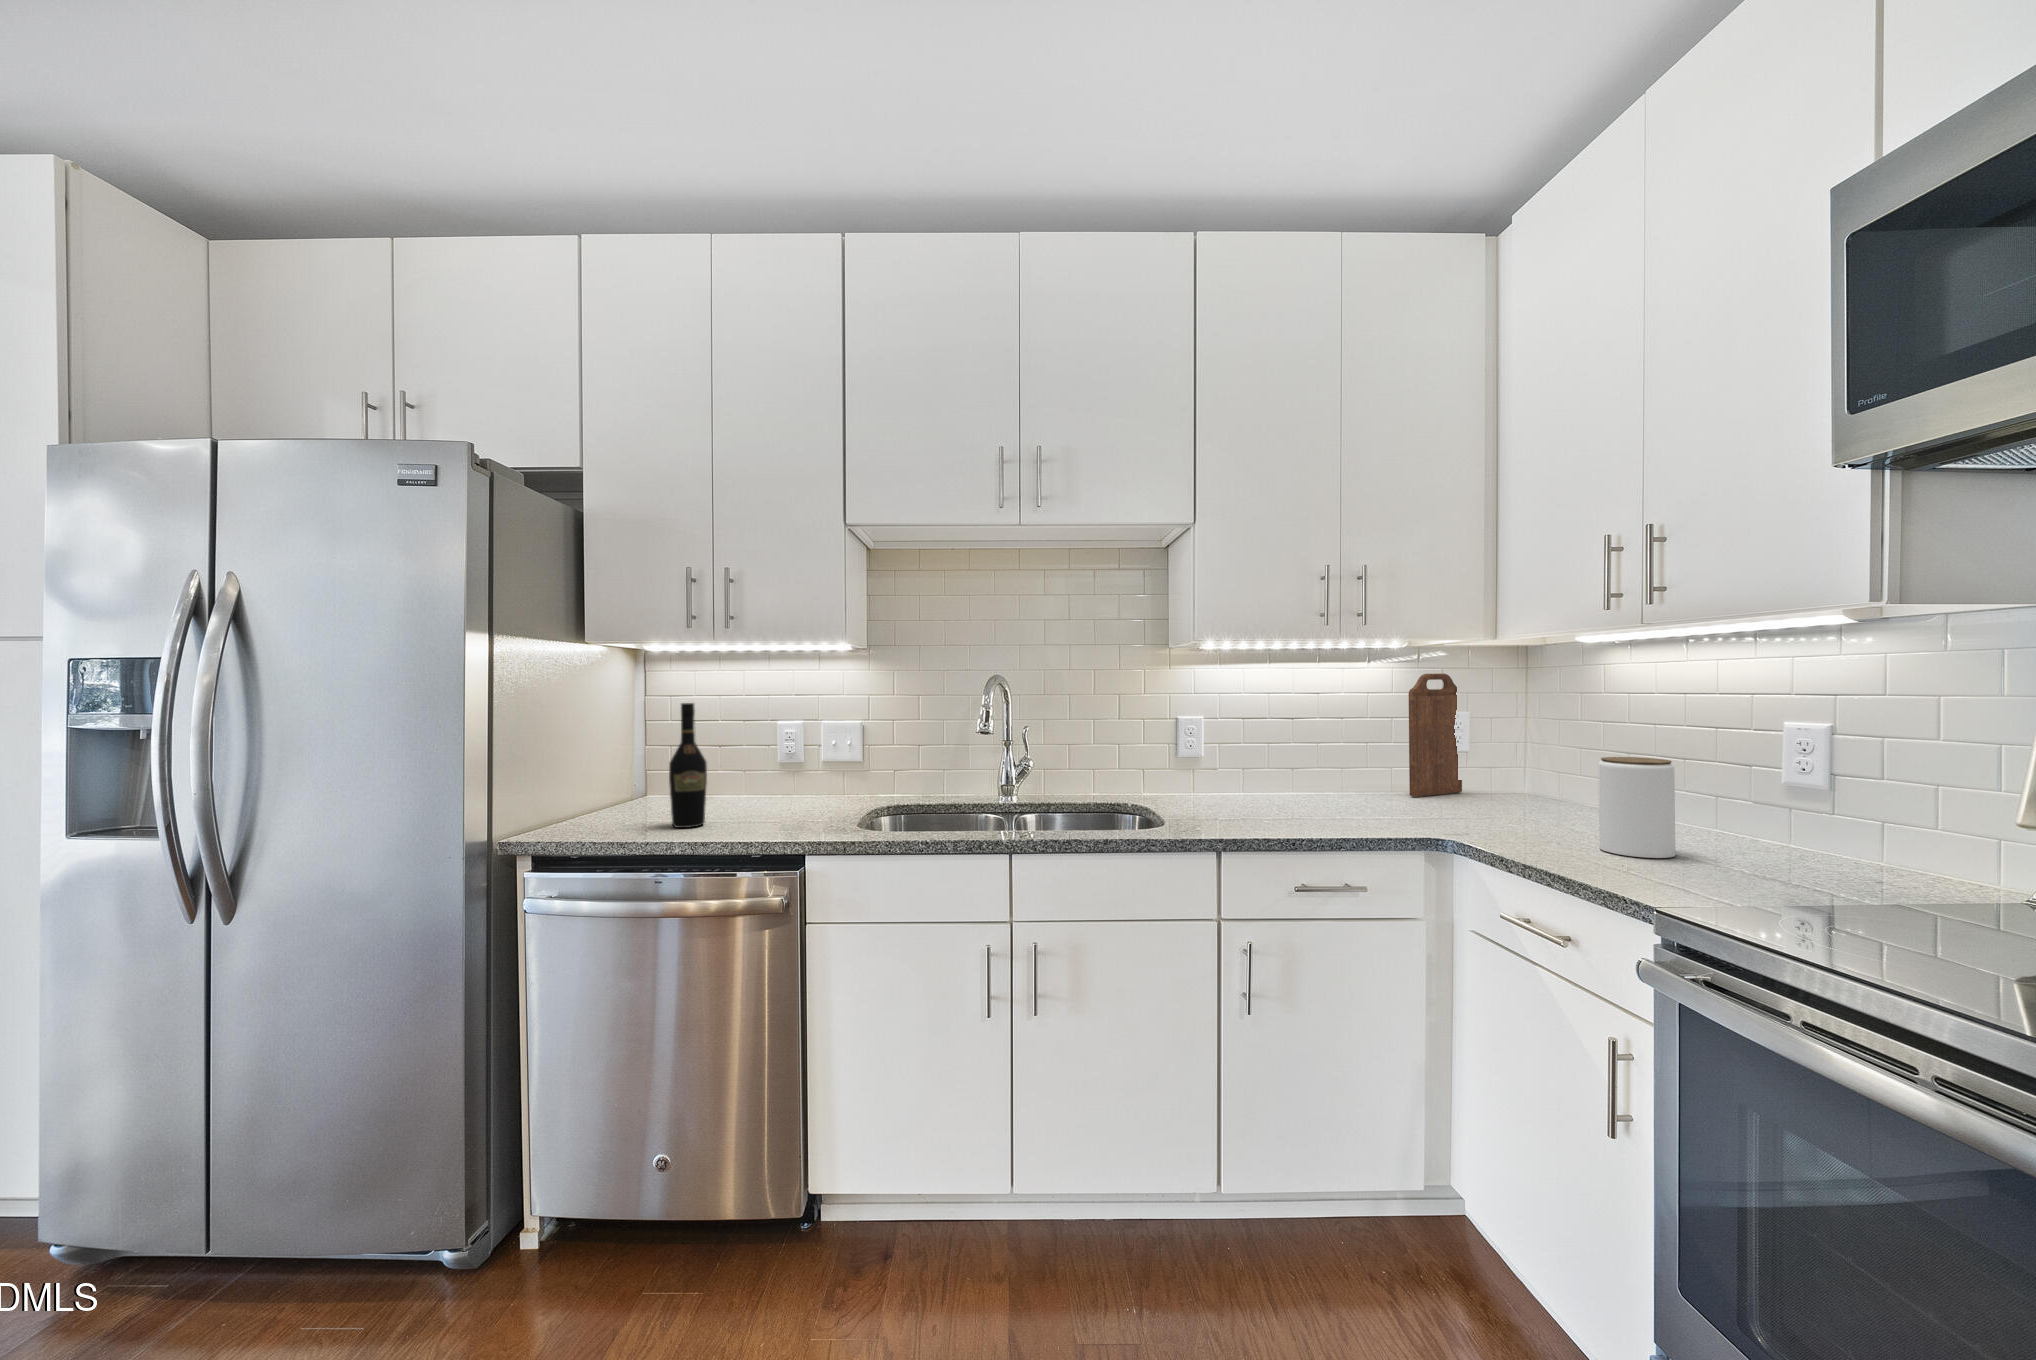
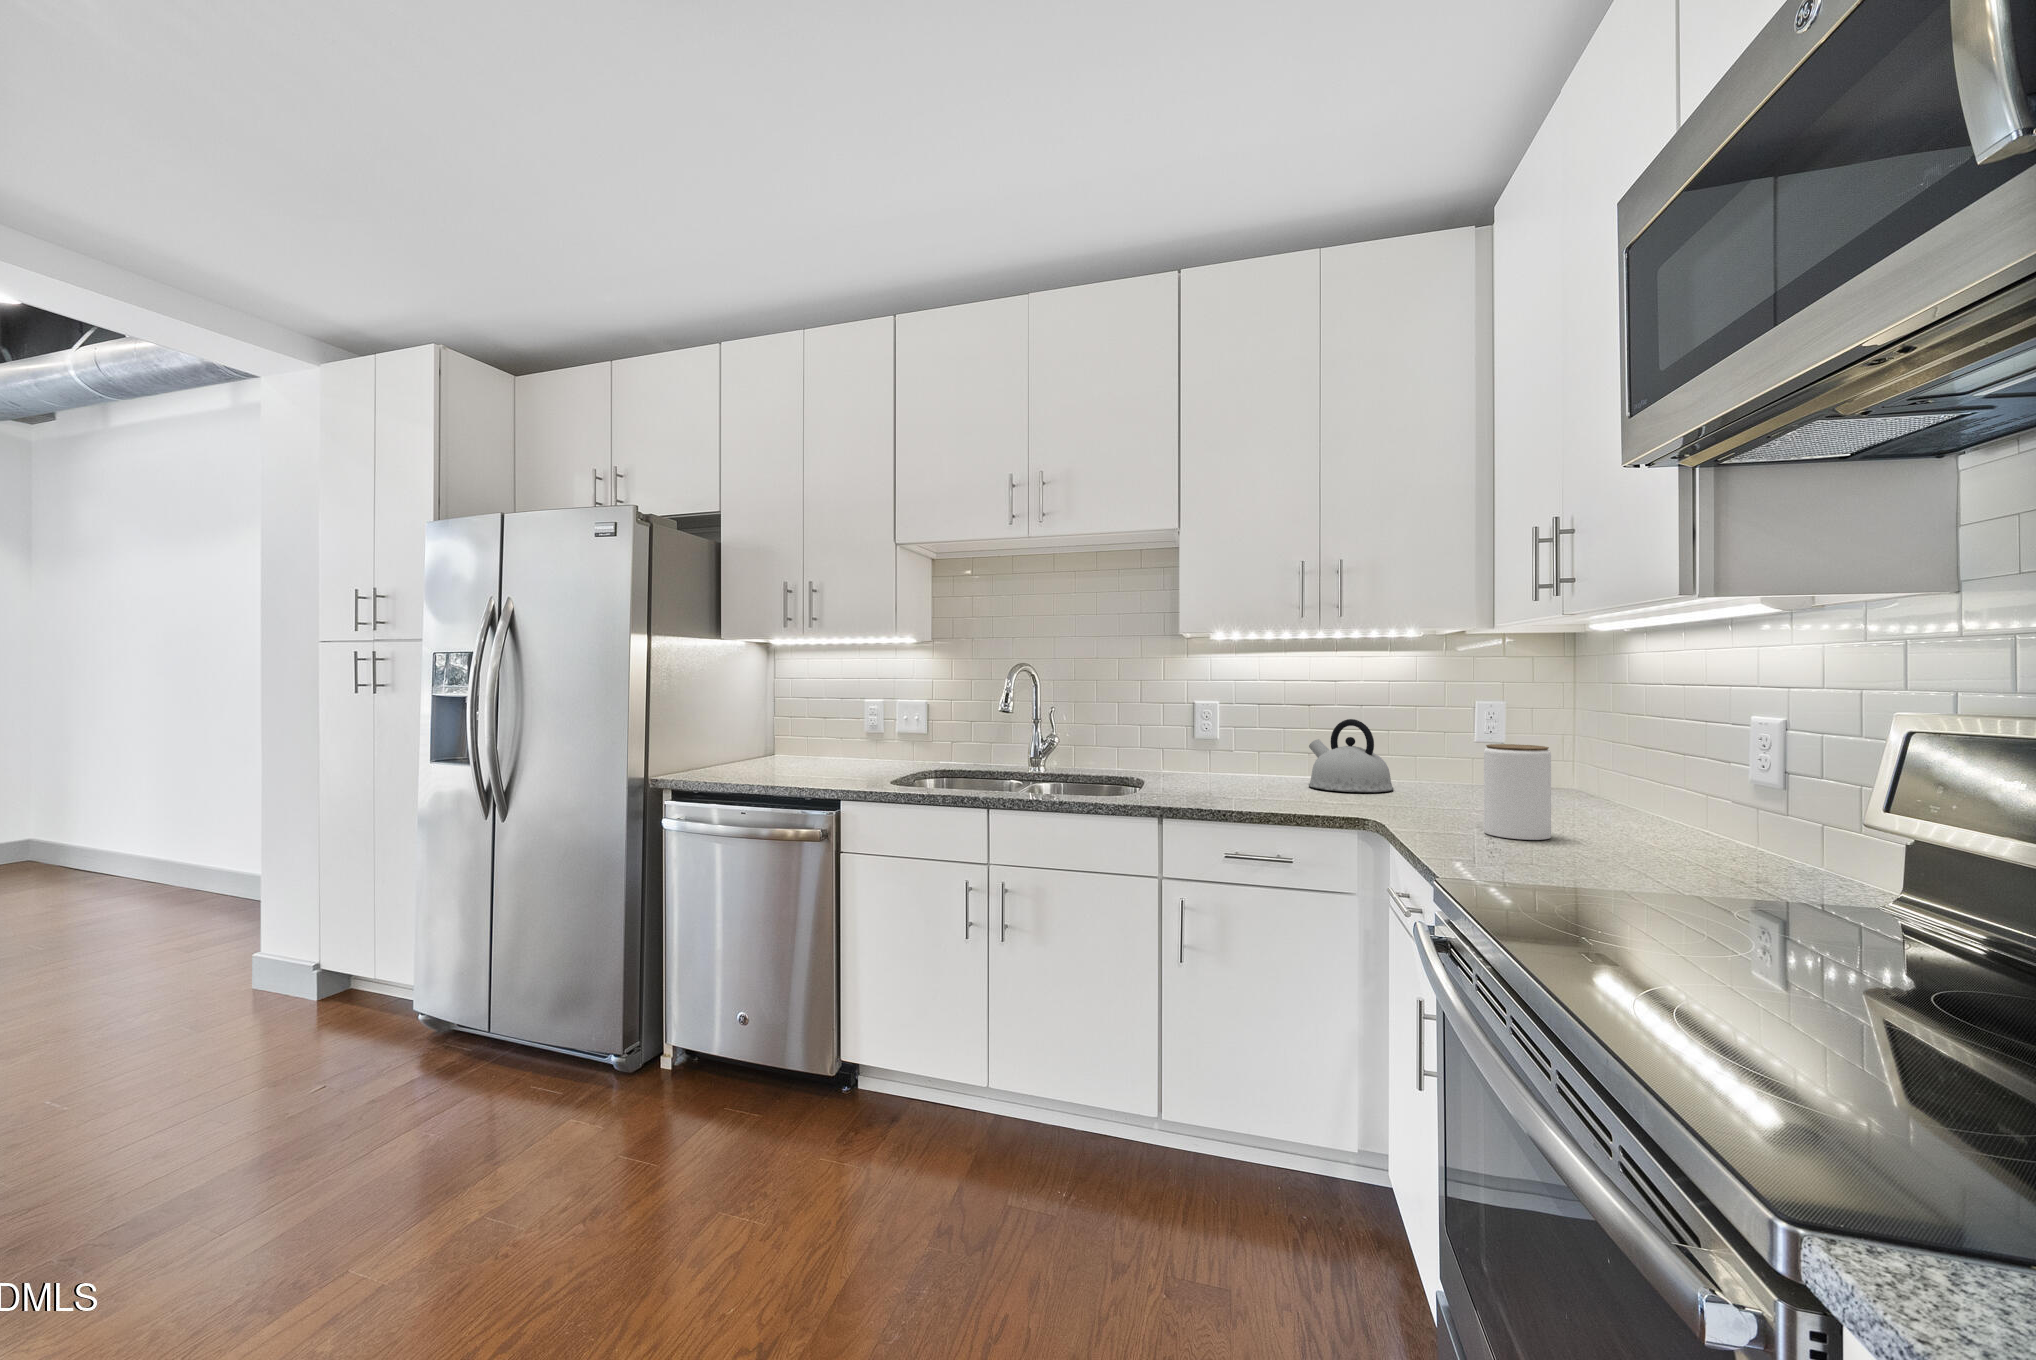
cutting board: present [1409,674,1462,797] -> none [1419,666,1487,788]
wine bottle: present [669,703,707,828] -> none [766,684,793,778]
kettle: none [1302,729,1398,806] -> present [1309,719,1394,792]

